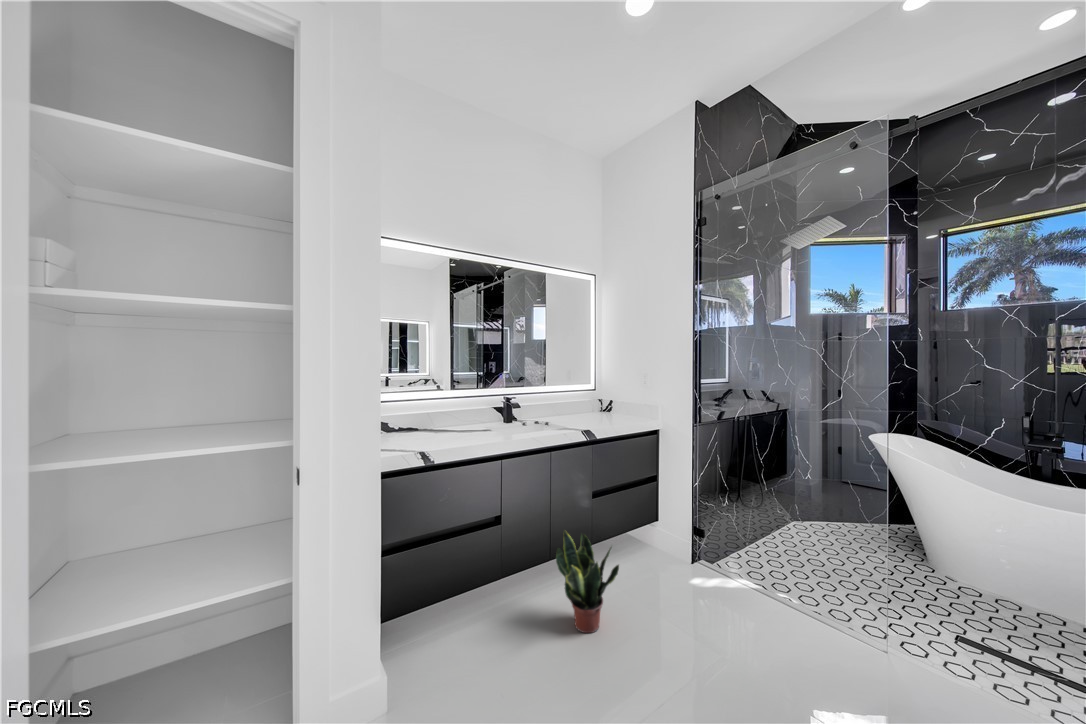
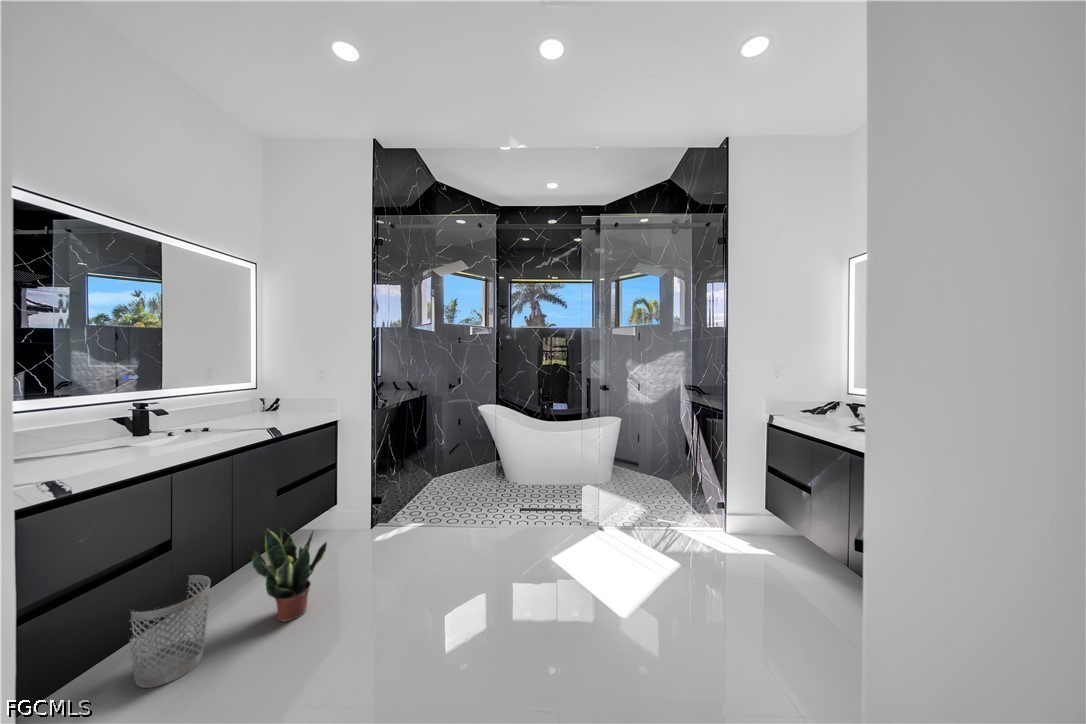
wastebasket: none [472,548,523,636] -> present [129,575,210,688]

